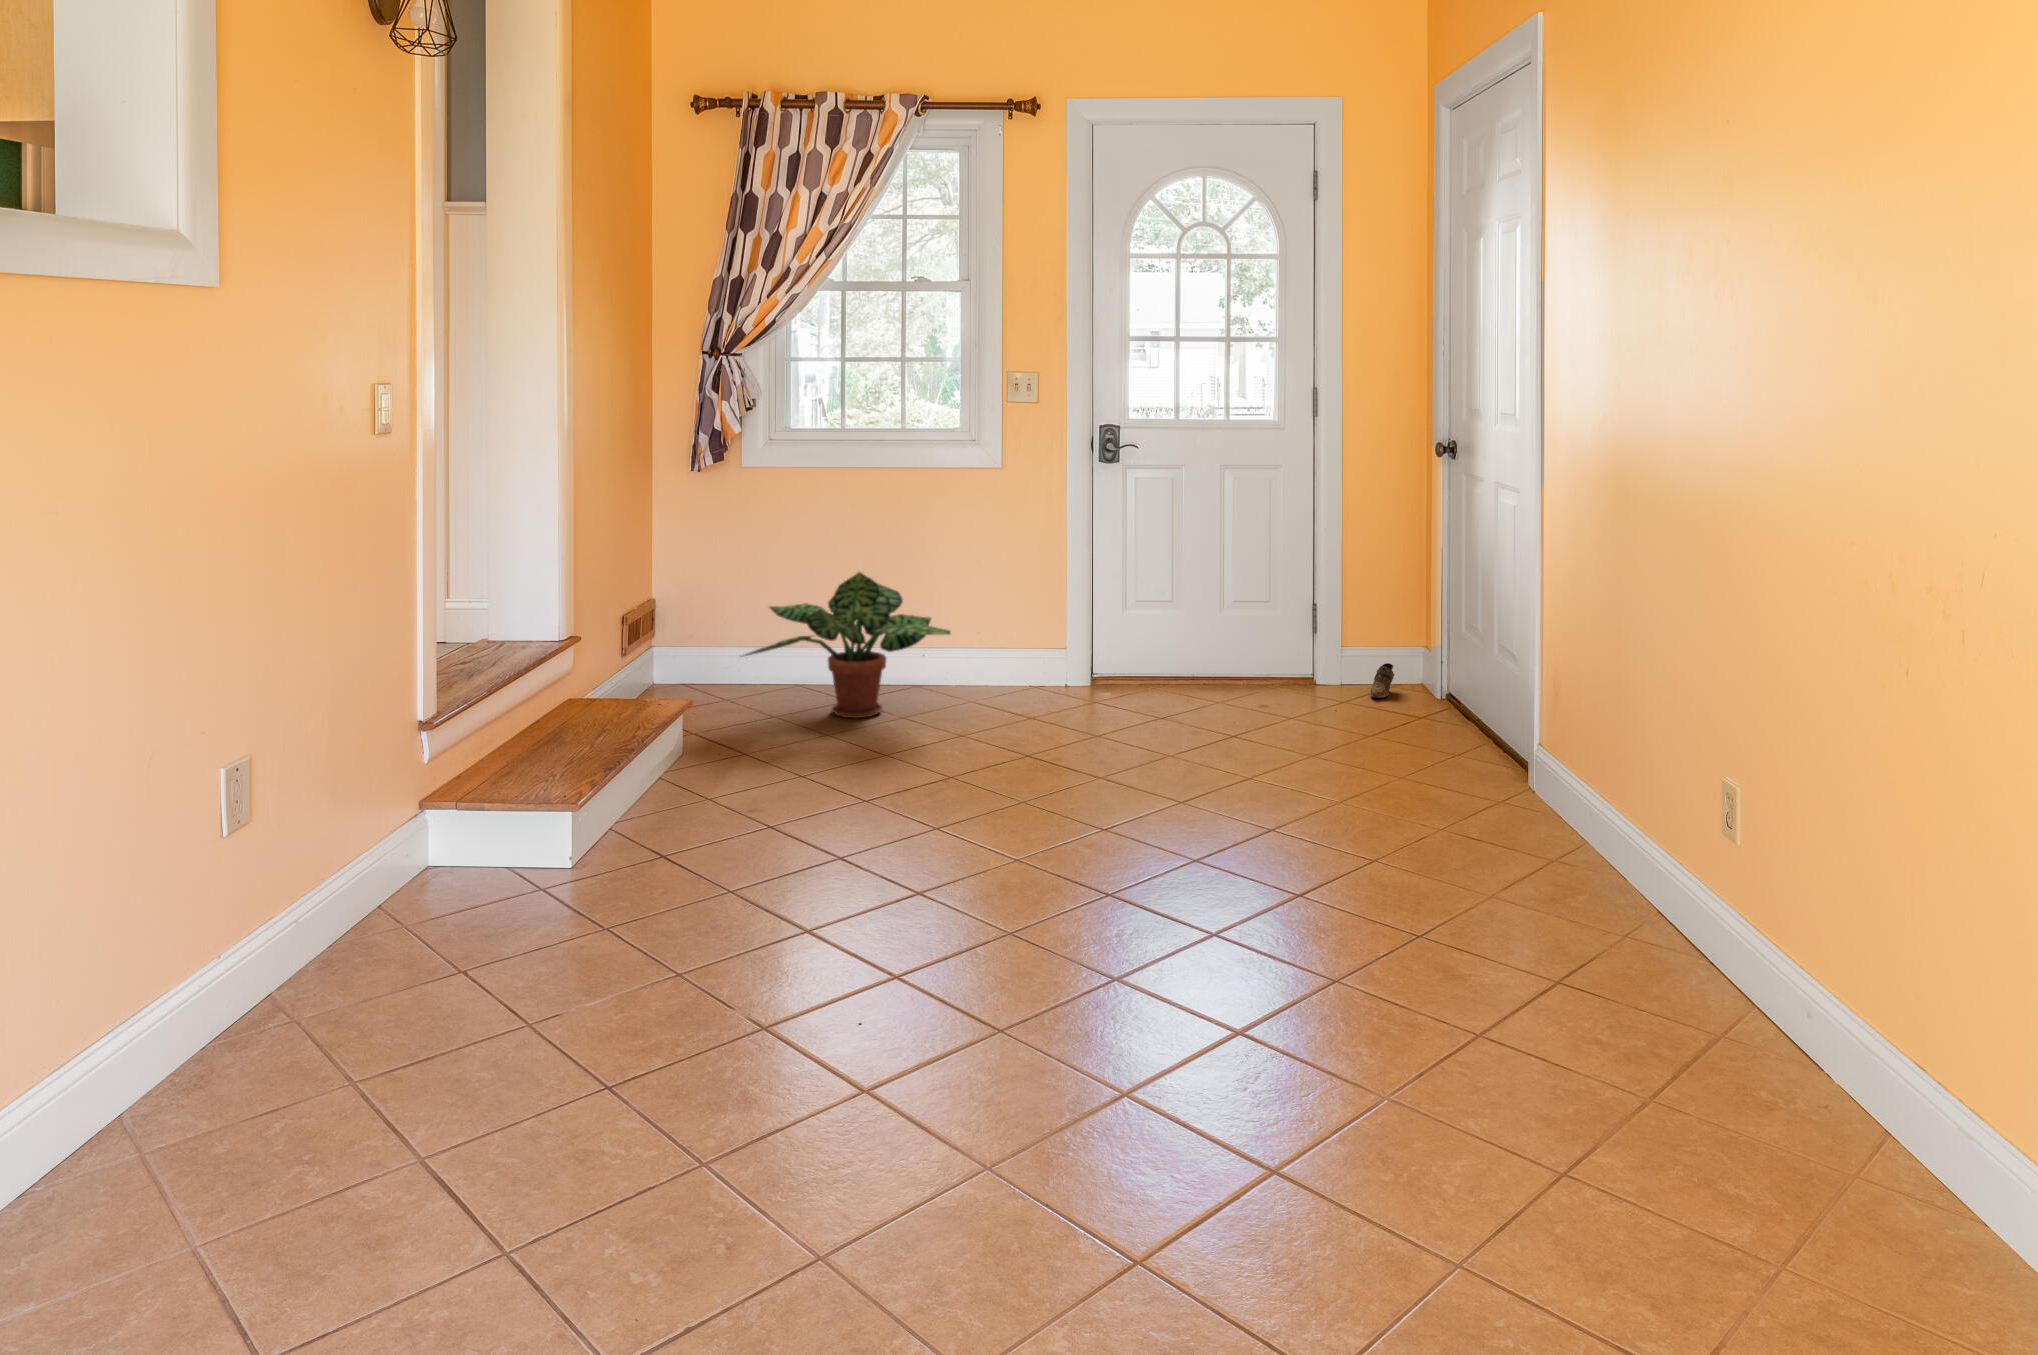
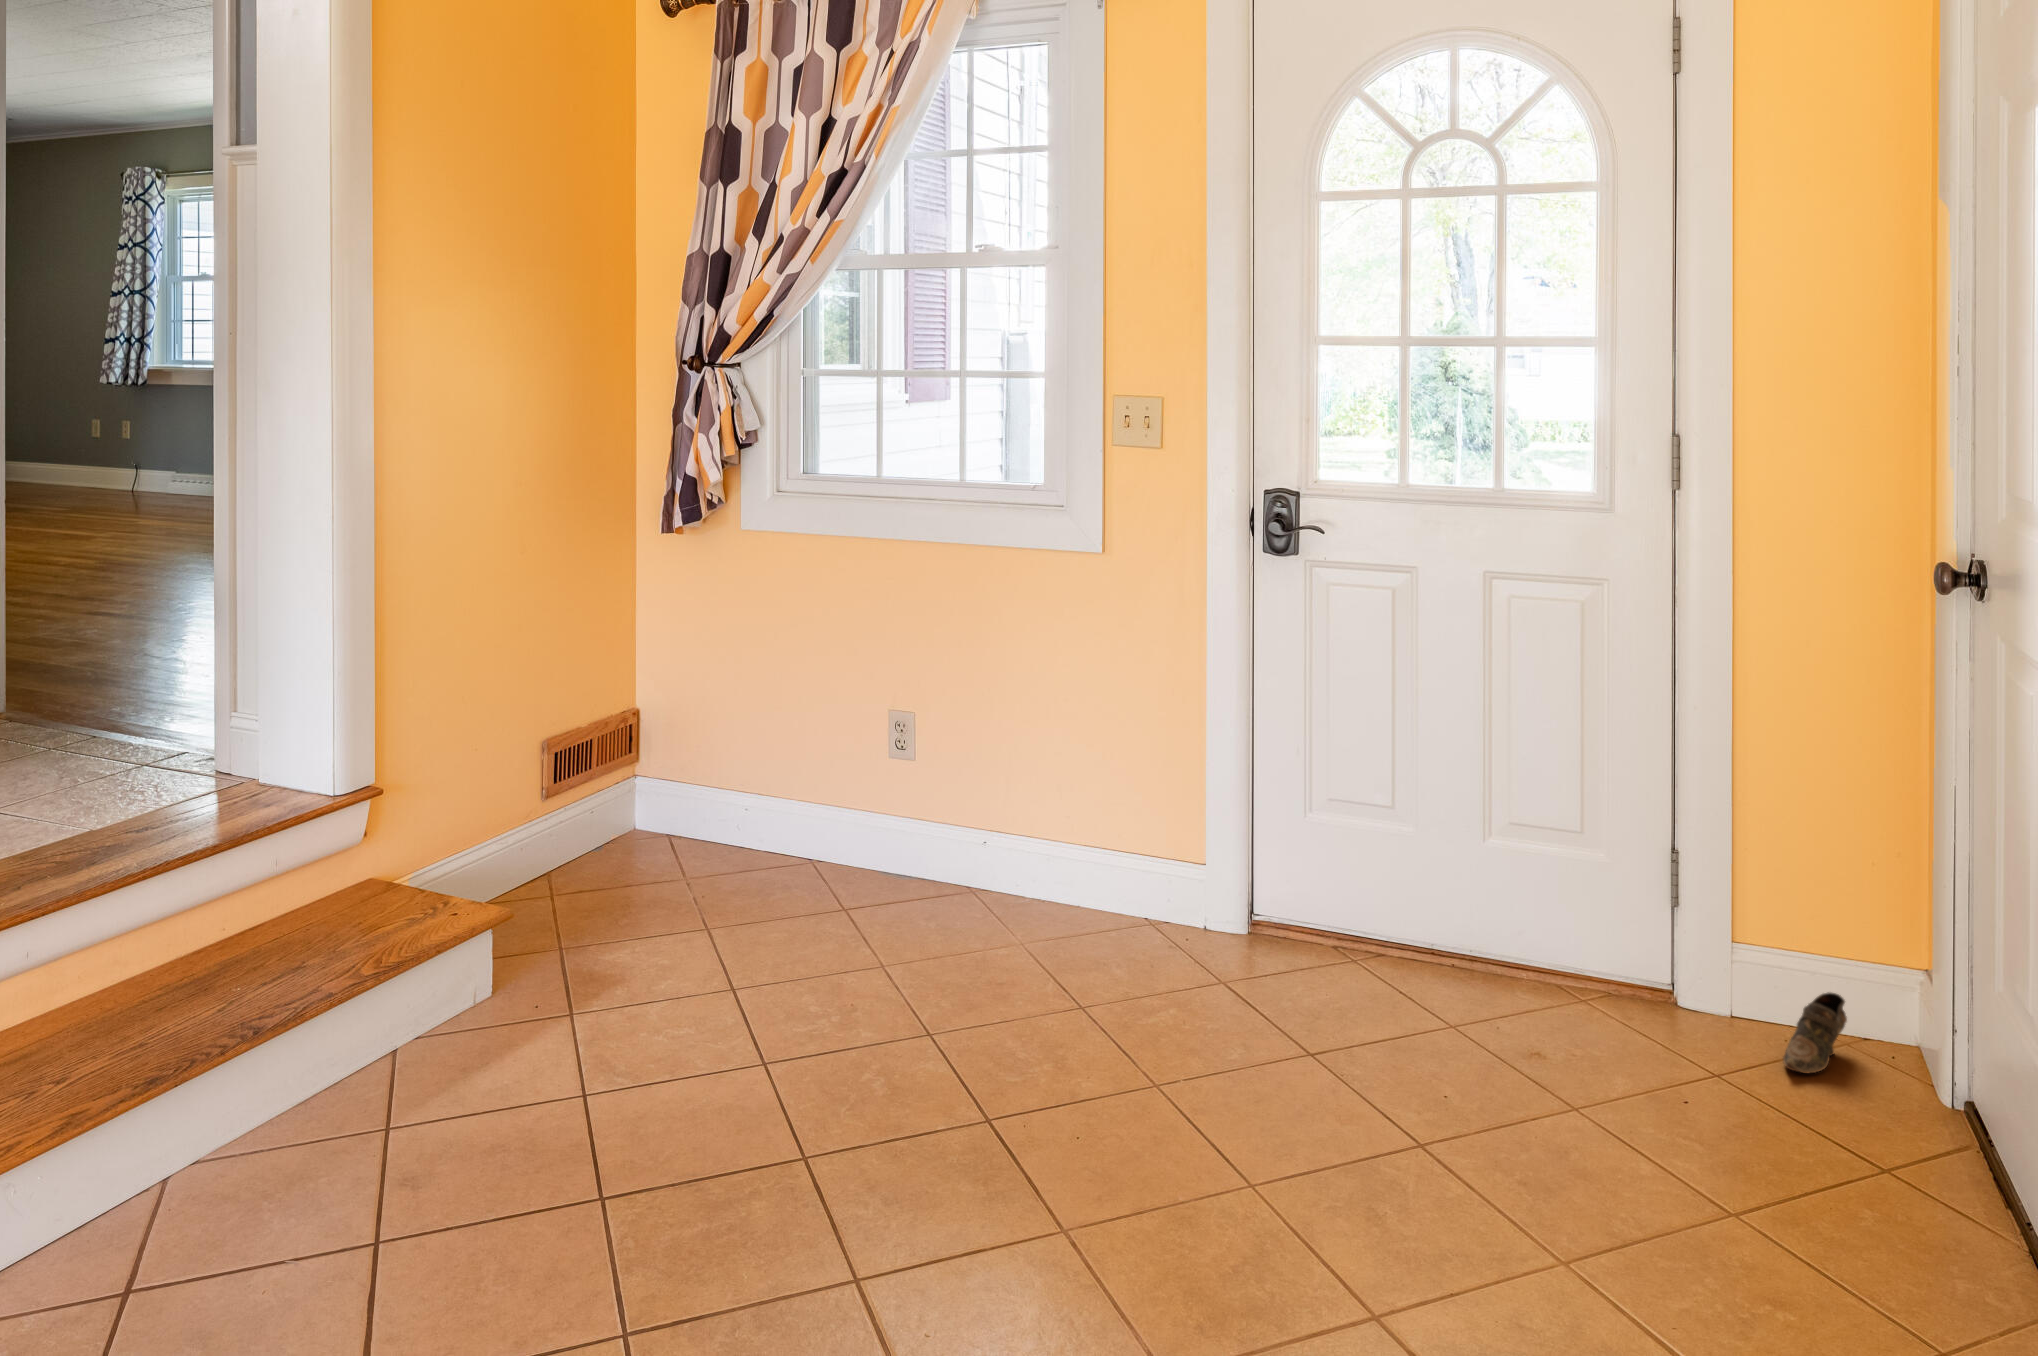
potted plant: present [745,572,950,718] -> none [617,719,952,957]

